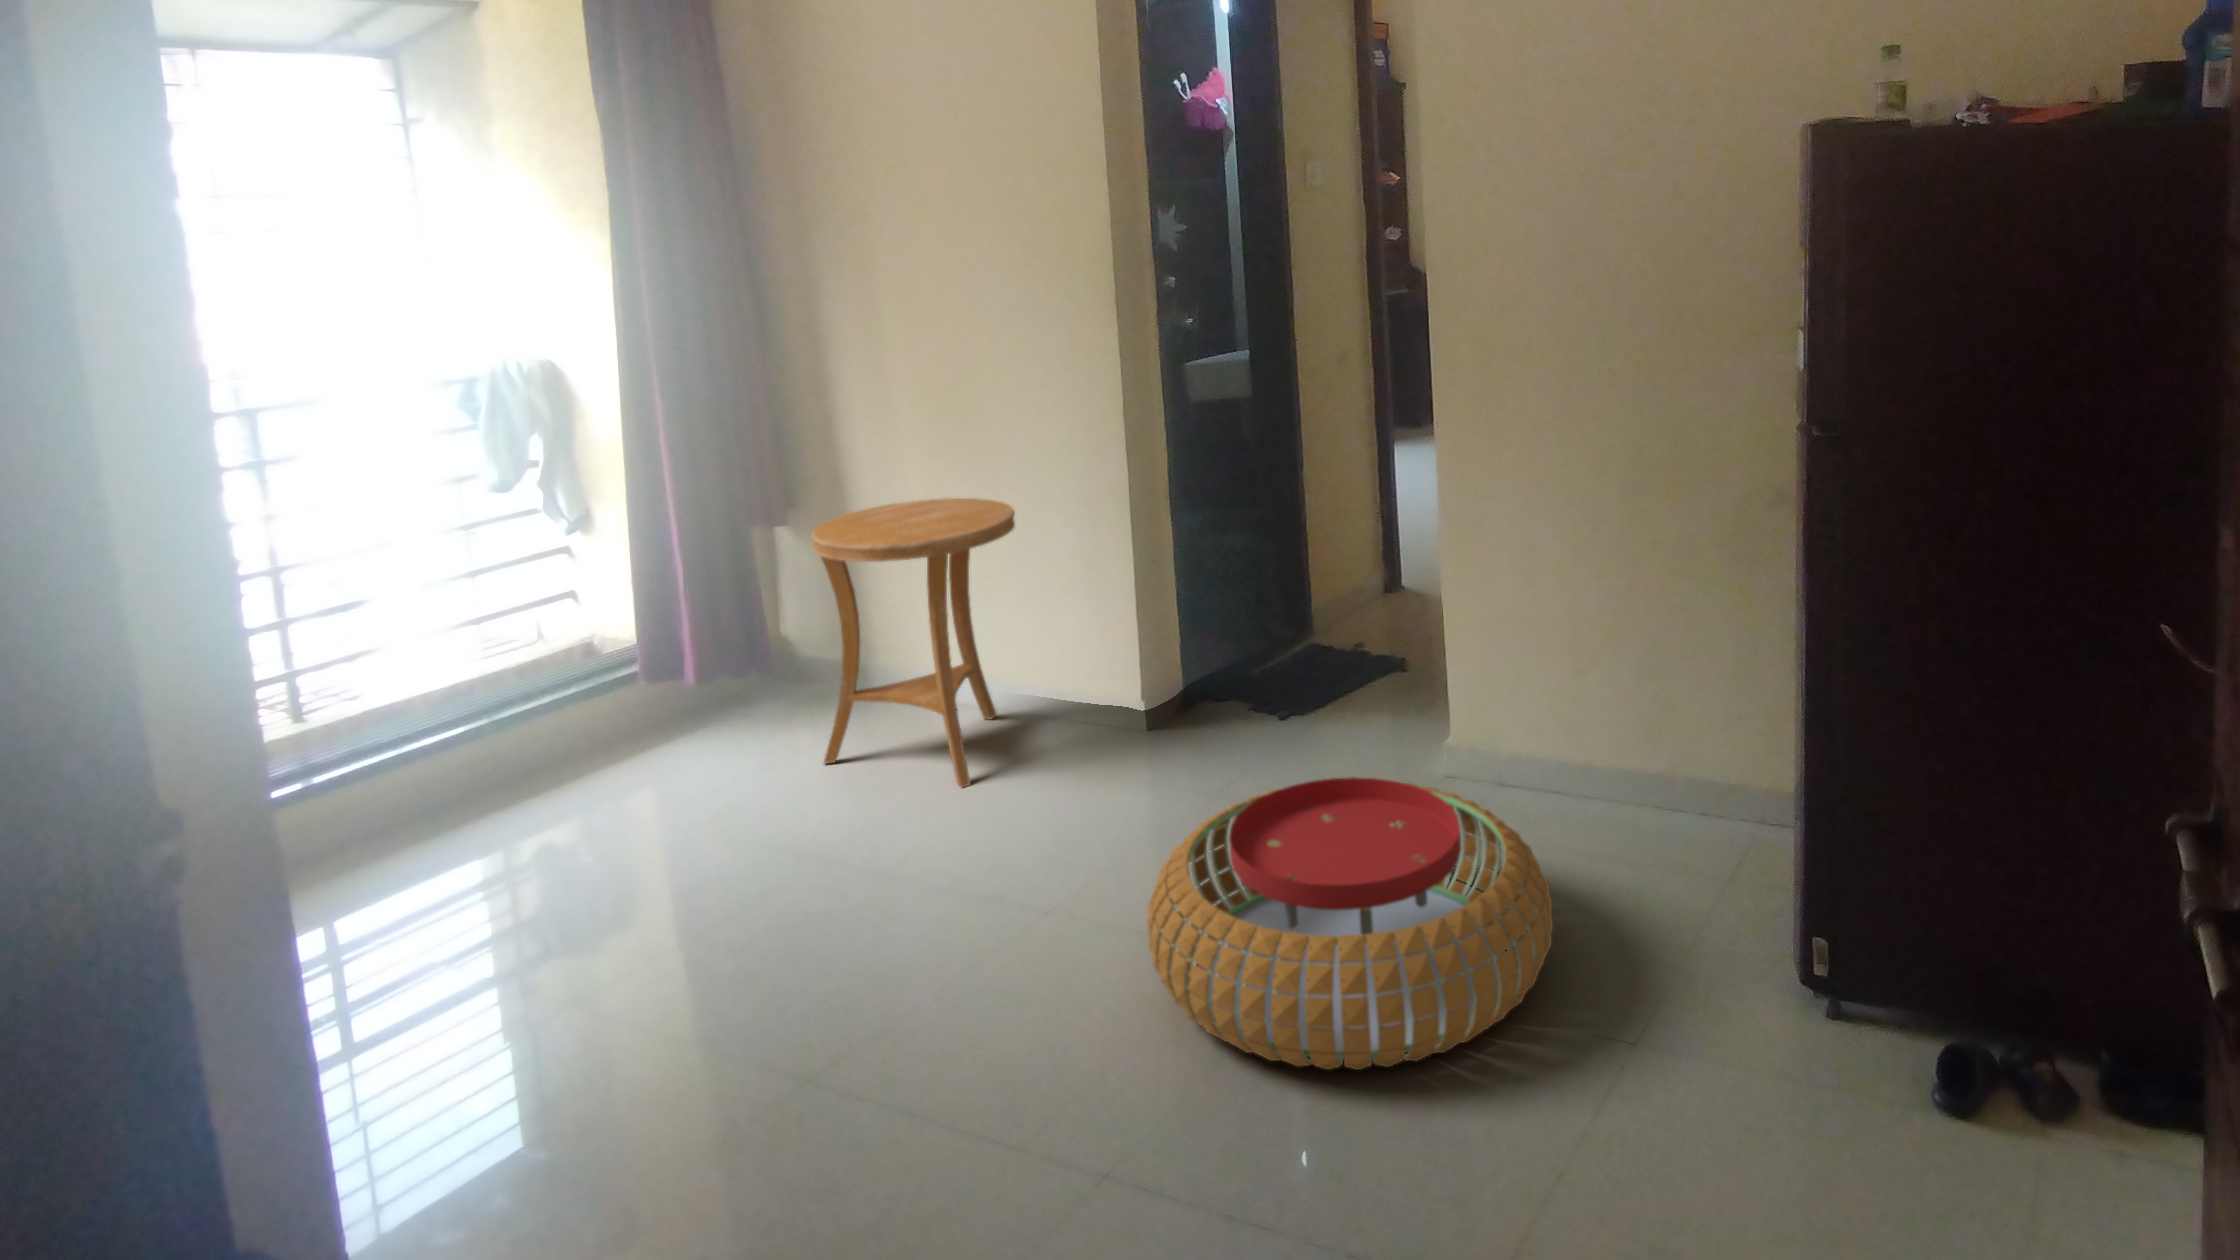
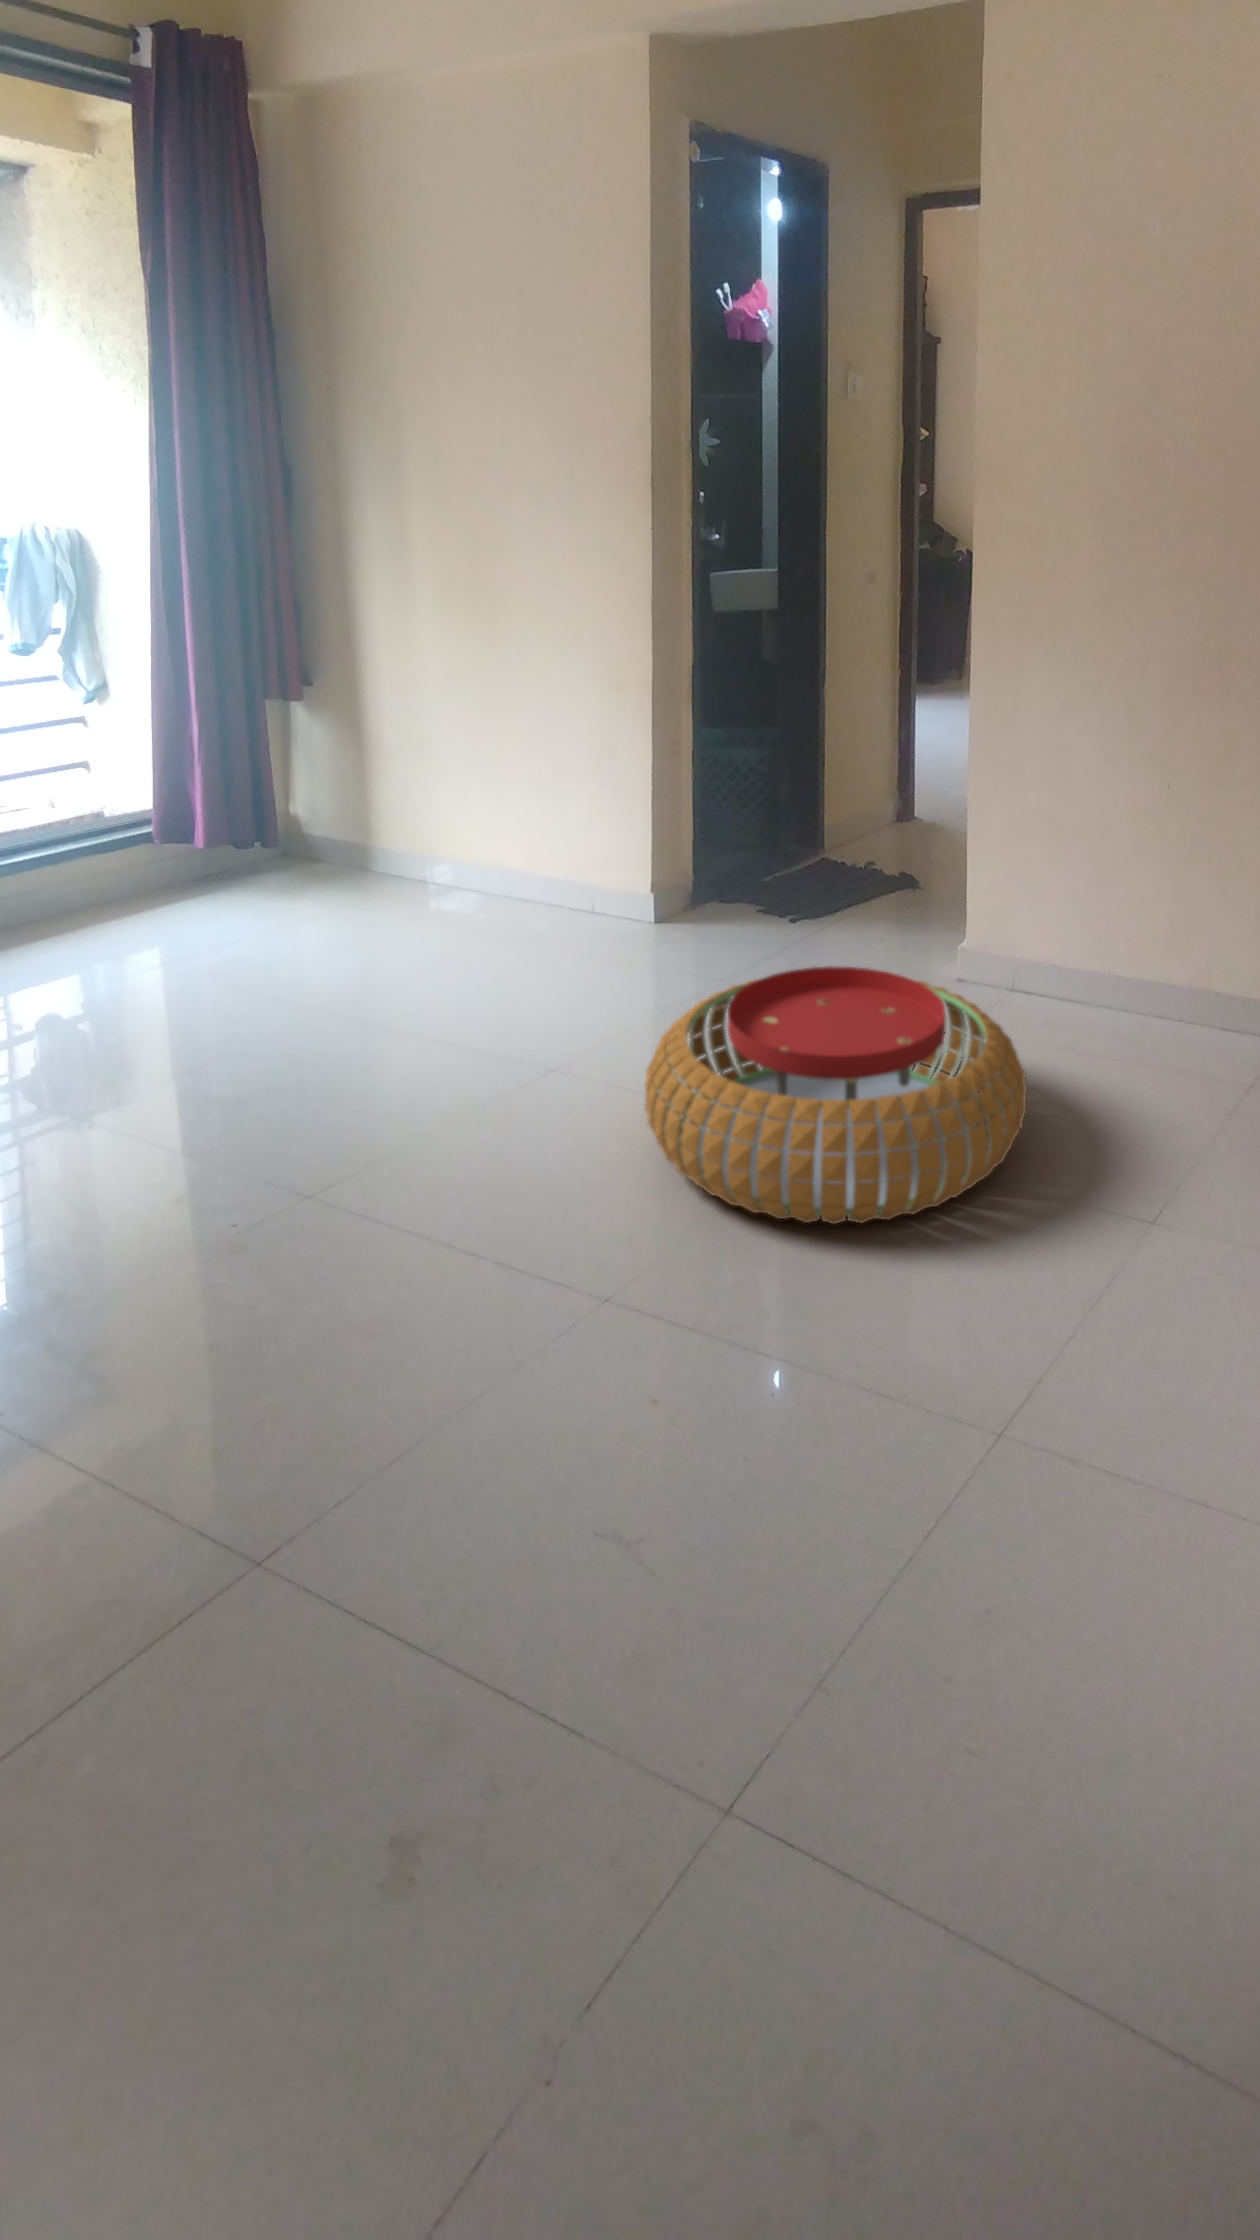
side table: present [812,498,1015,787] -> none [332,686,536,966]

